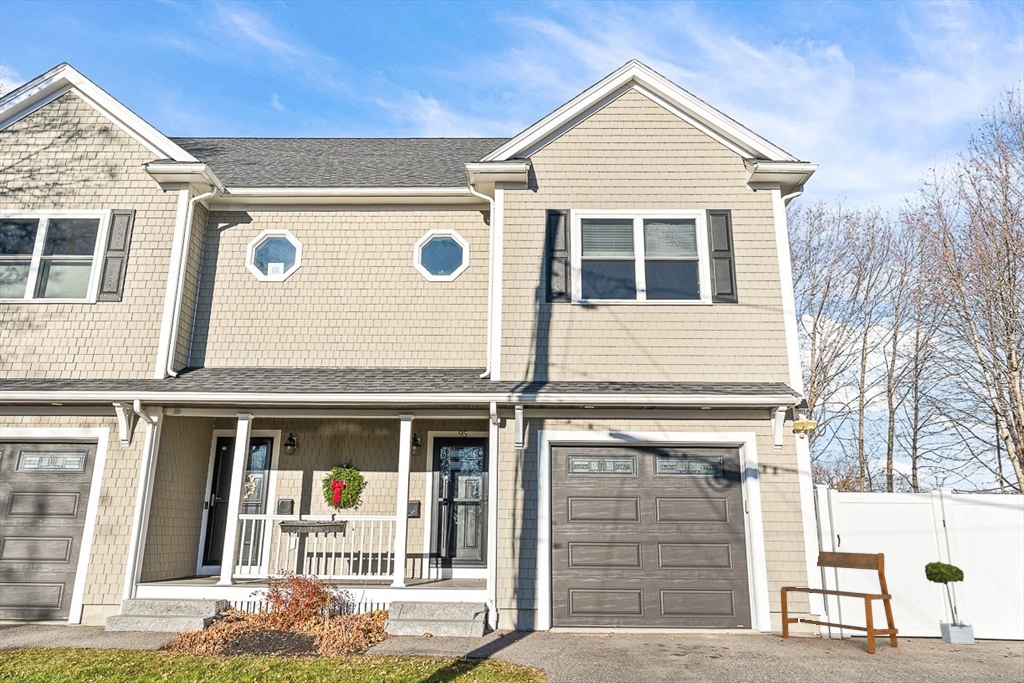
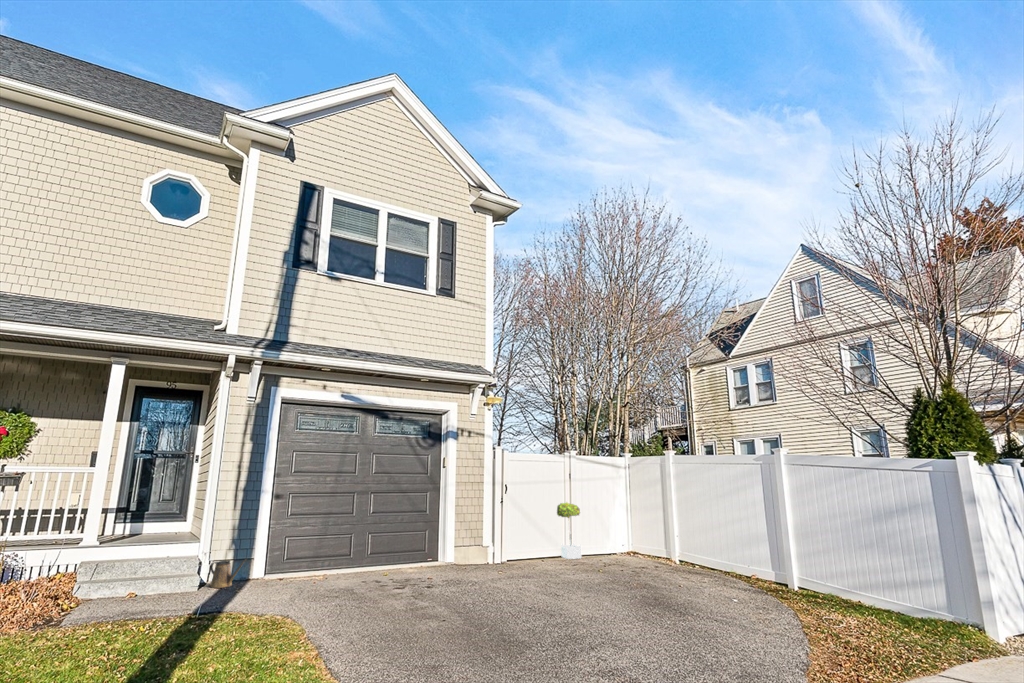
bench: present [781,551,898,653] -> none [462,496,542,570]
watering can: none [495,610,524,637] -> present [210,559,247,588]

